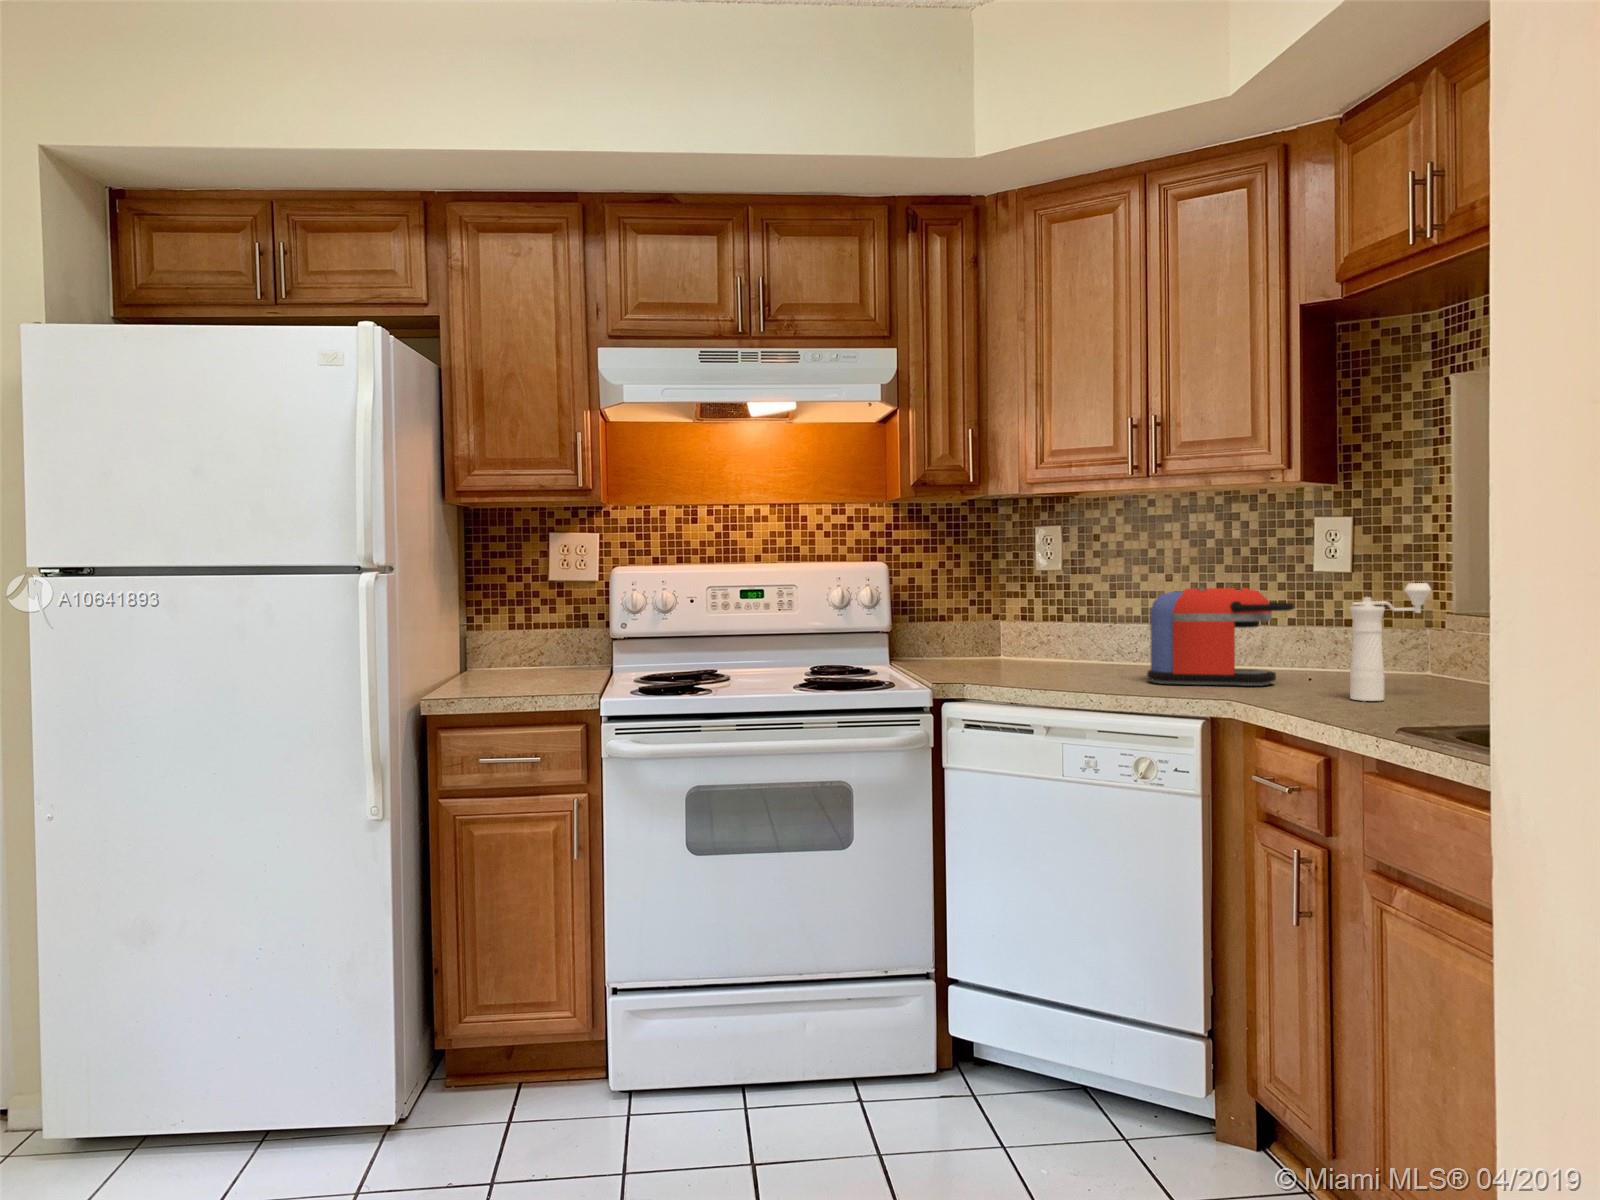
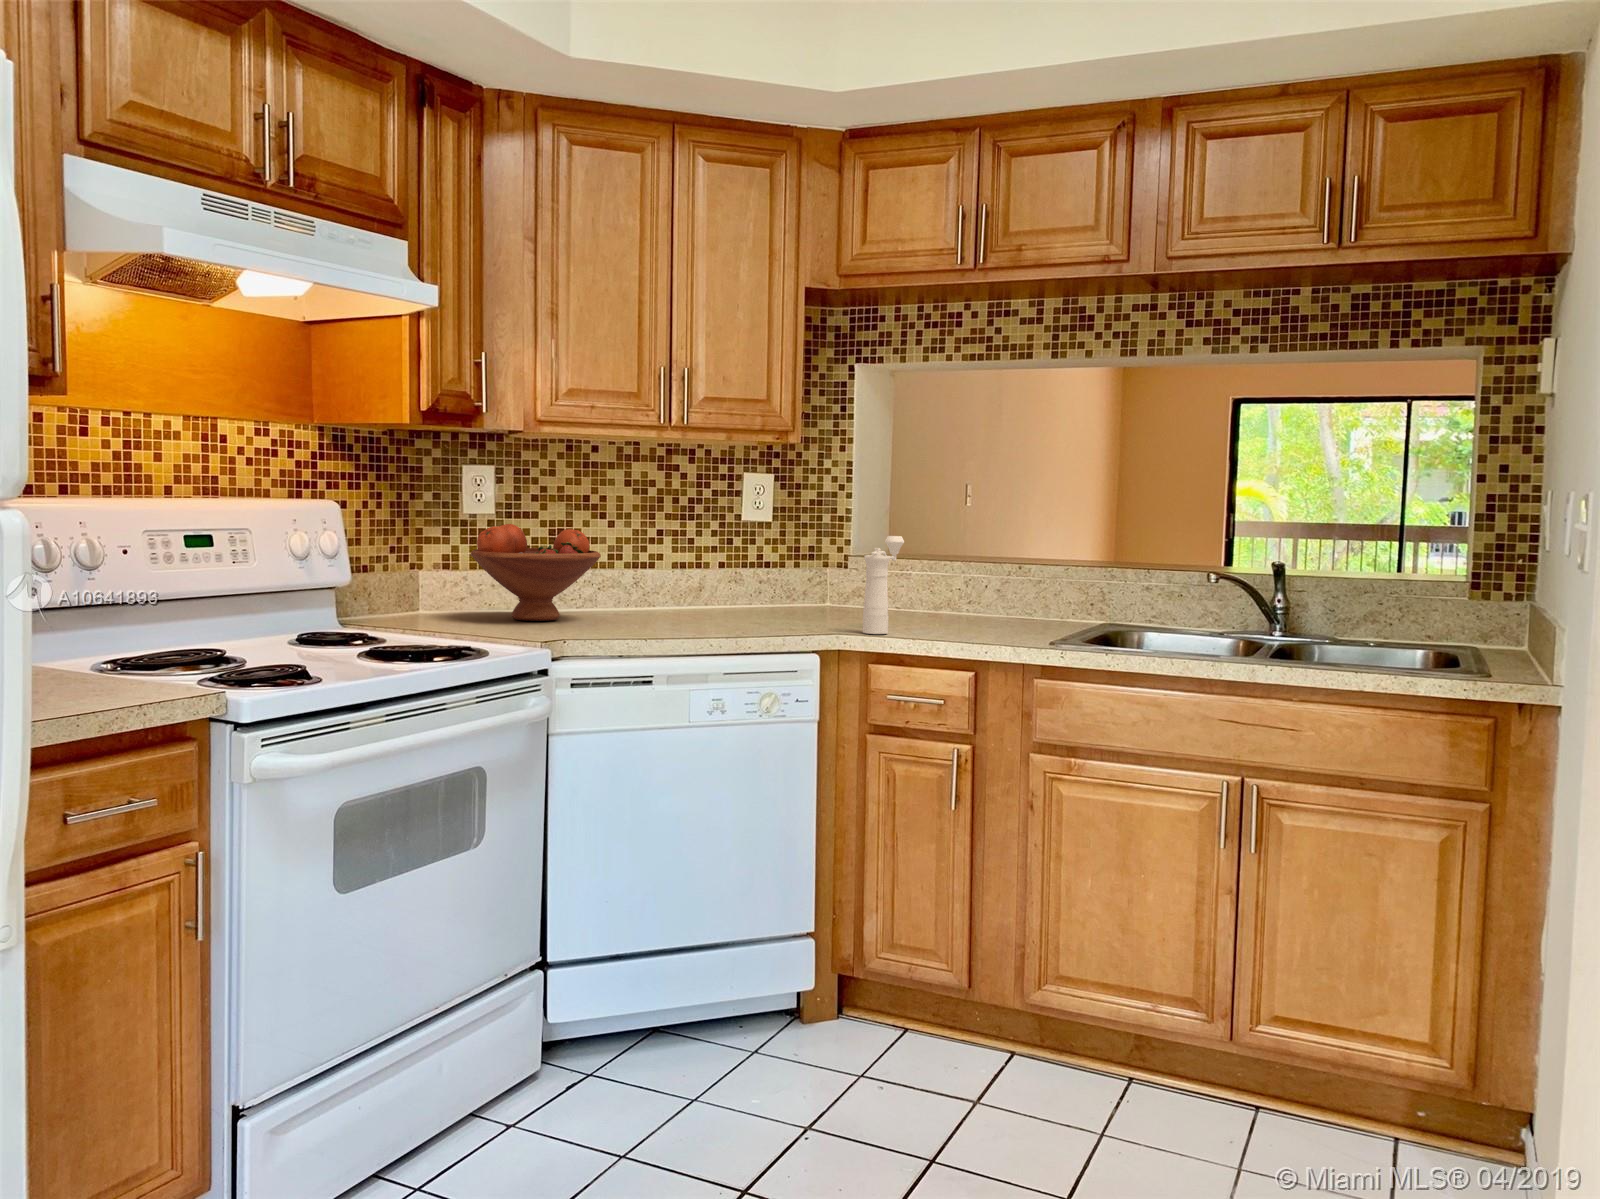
fruit bowl: none [1003,579,1124,667] -> present [471,524,601,621]
coffee maker: present [1147,588,1294,686] -> none [673,538,790,631]

